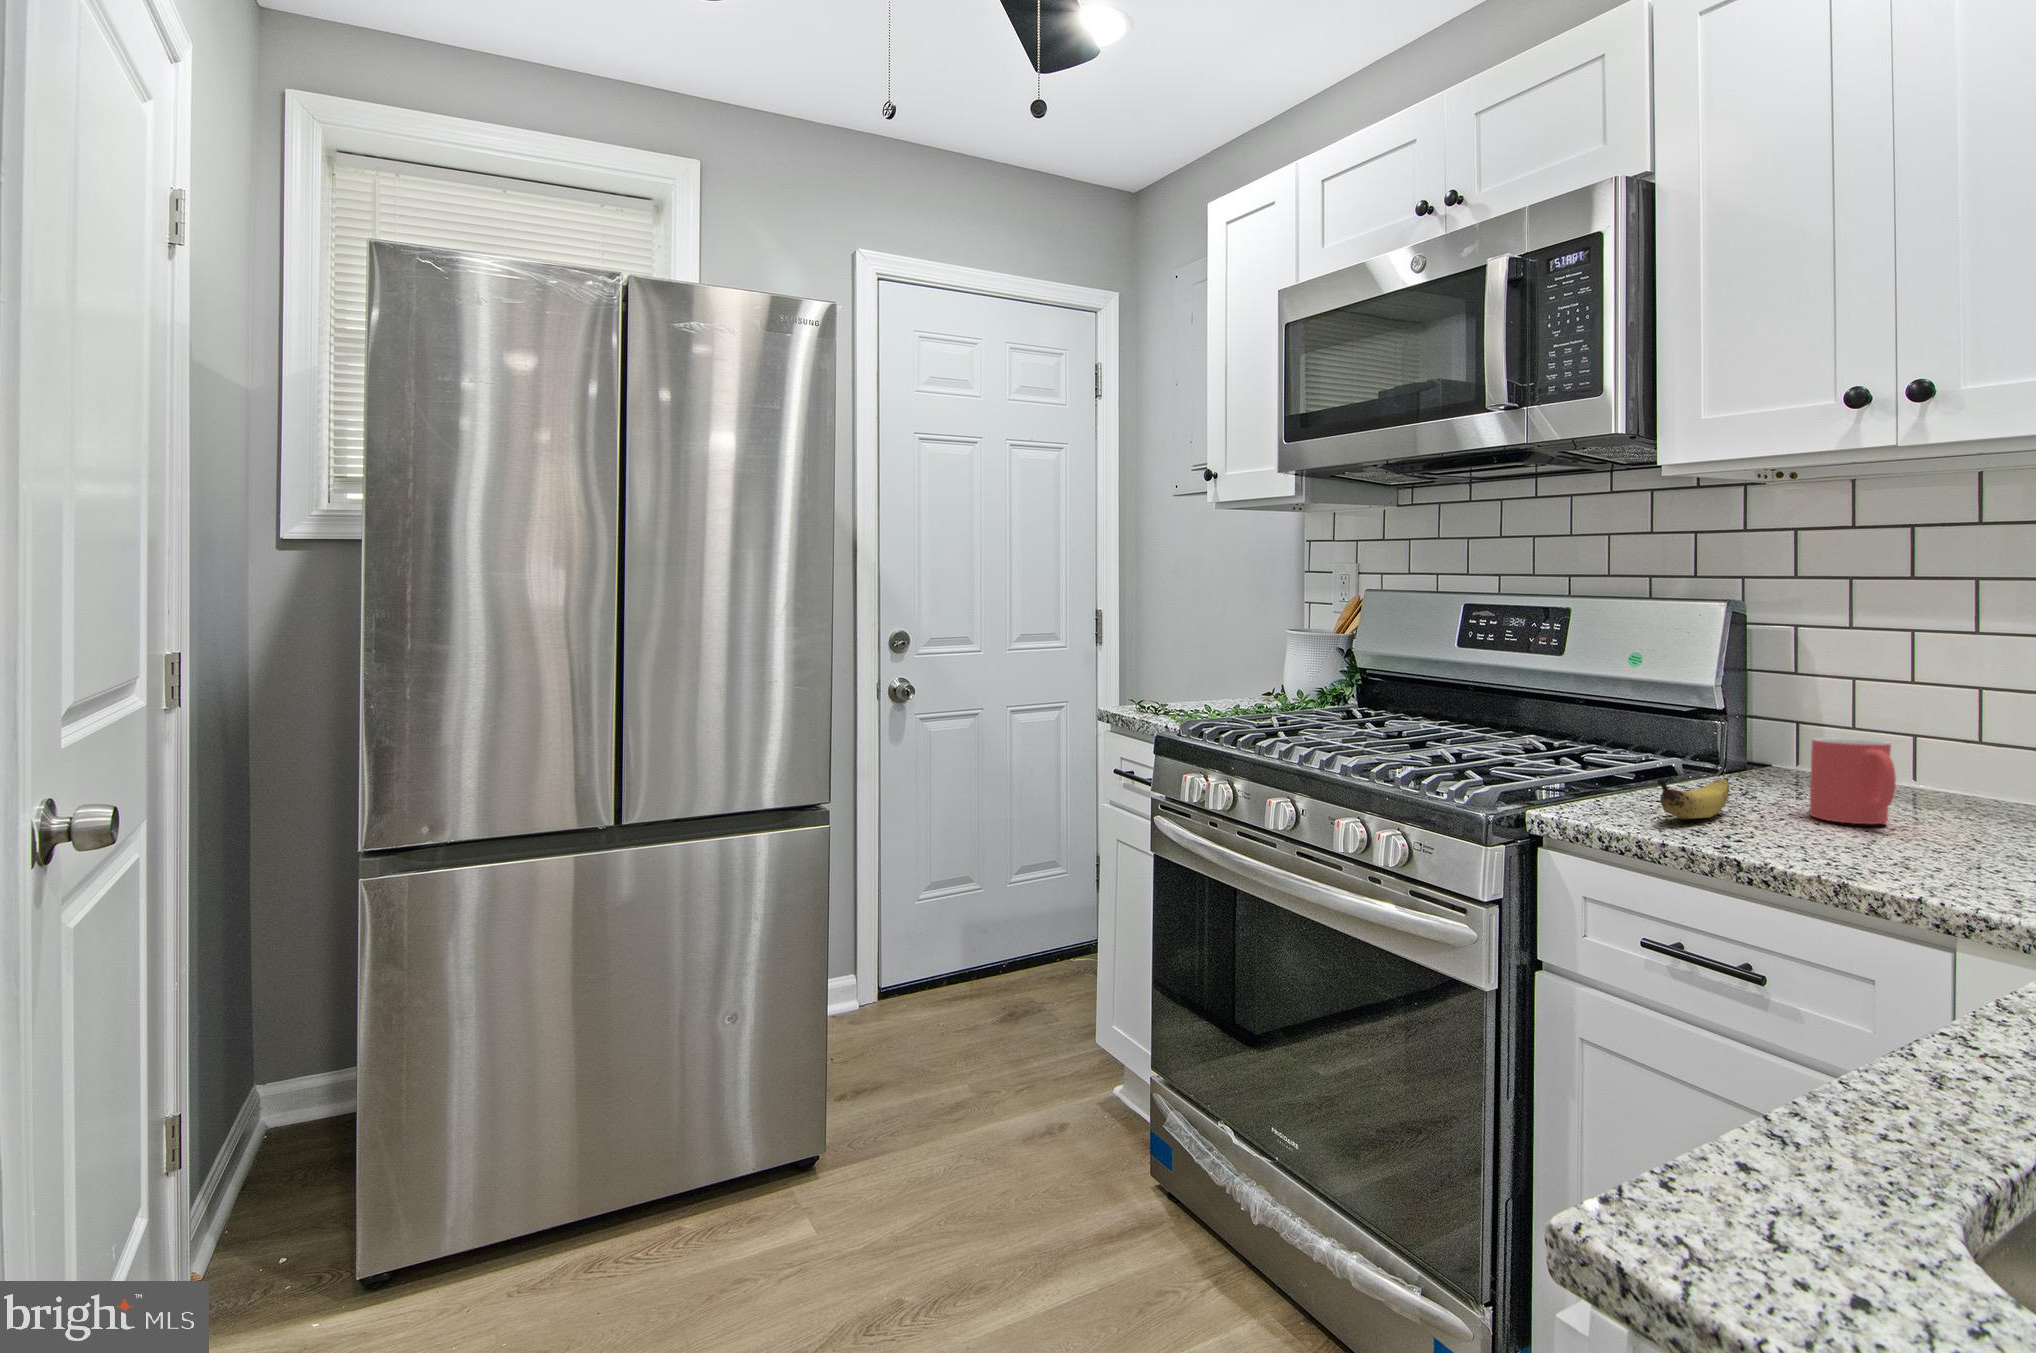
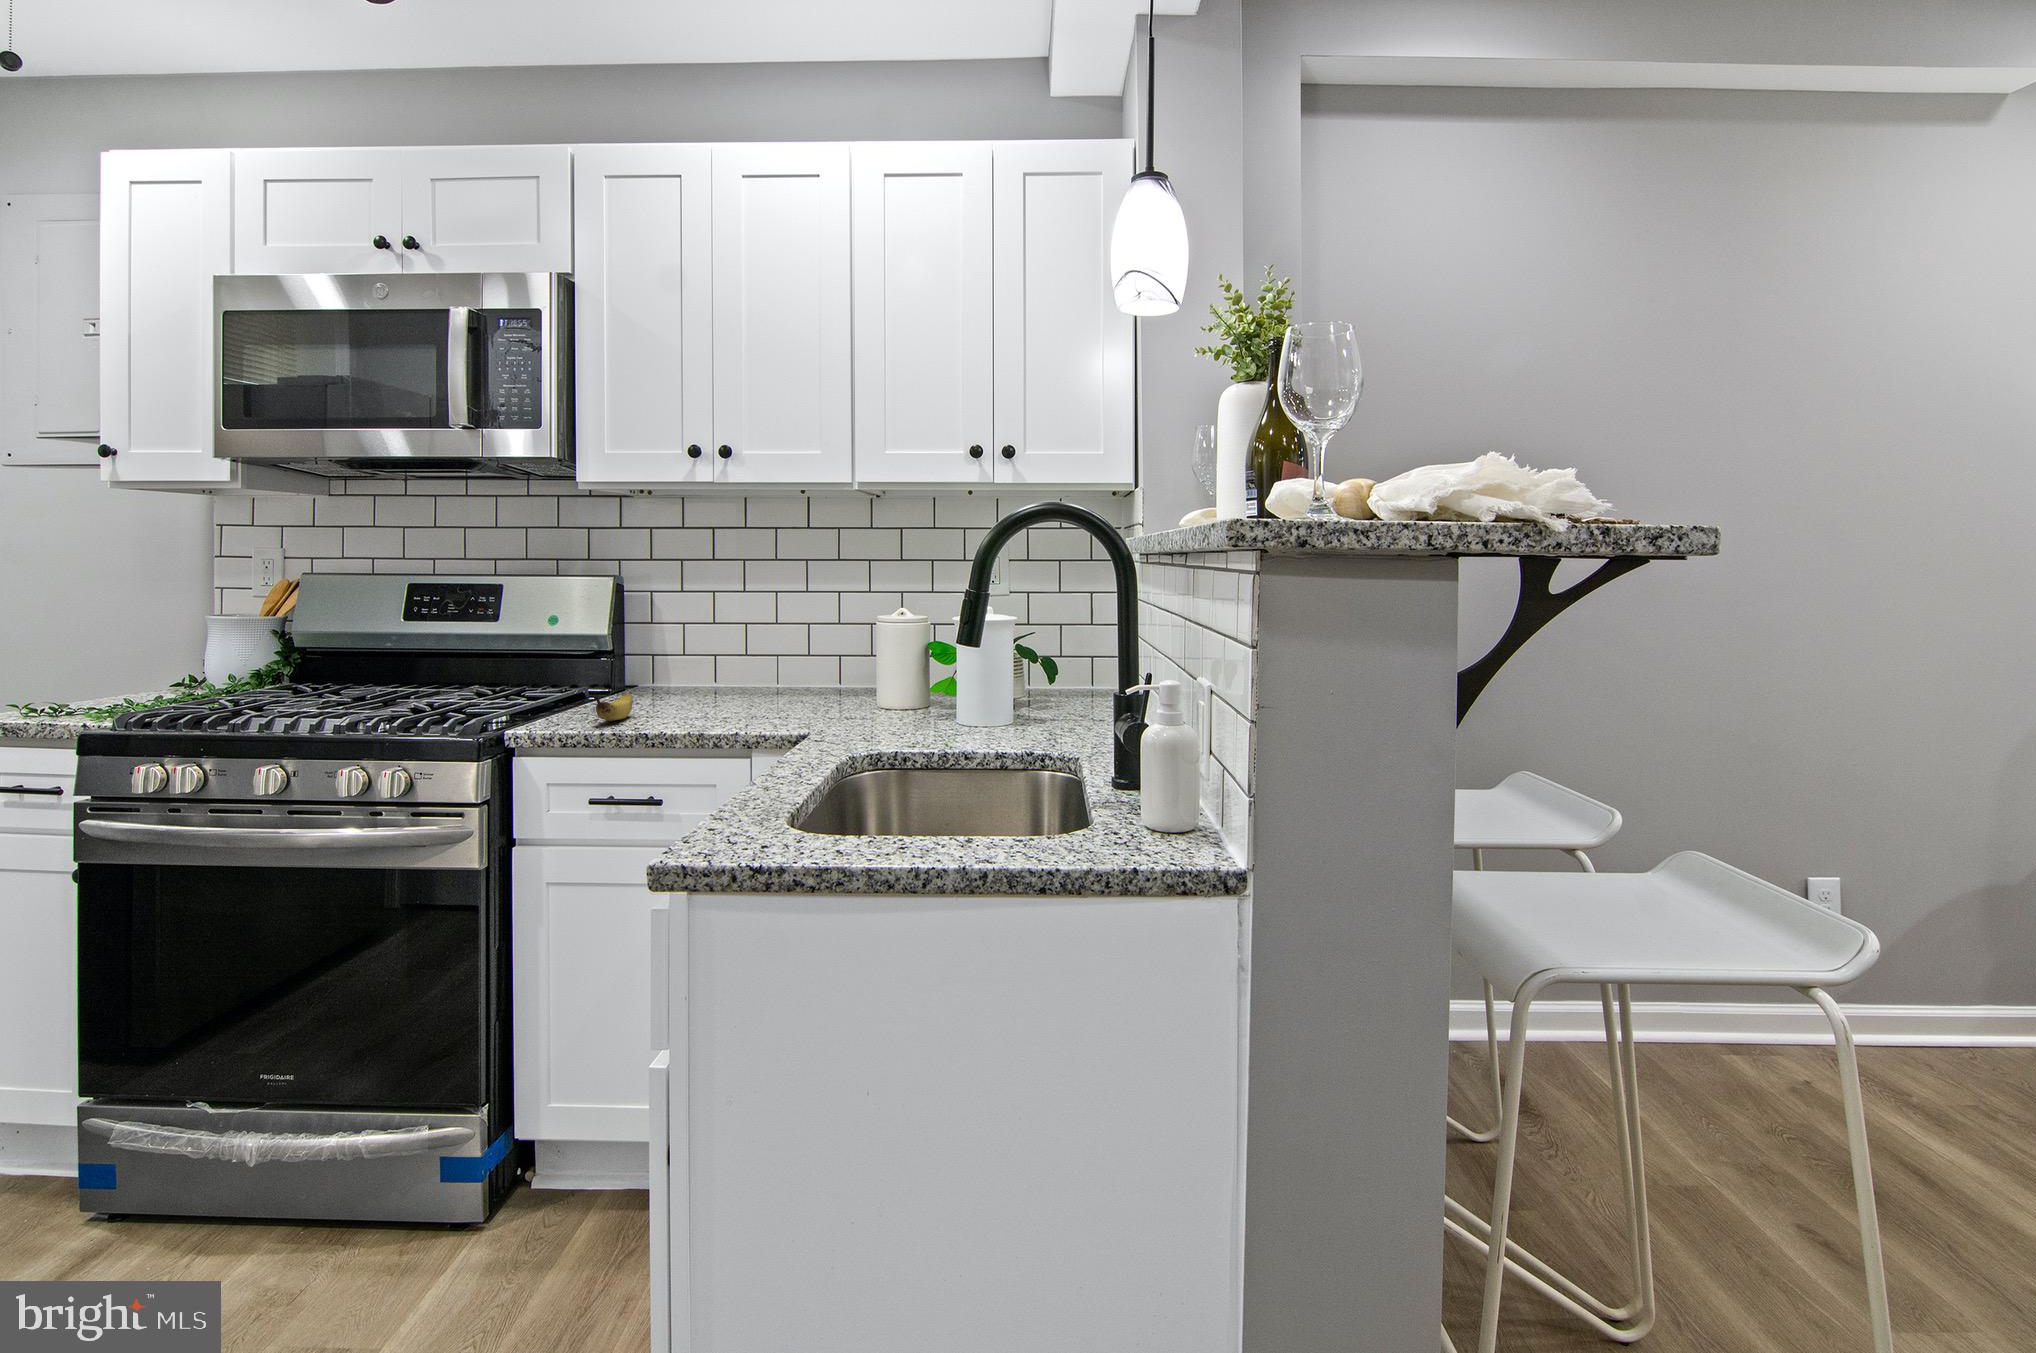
mug: present [1809,738,1896,824] -> none [674,660,718,710]

